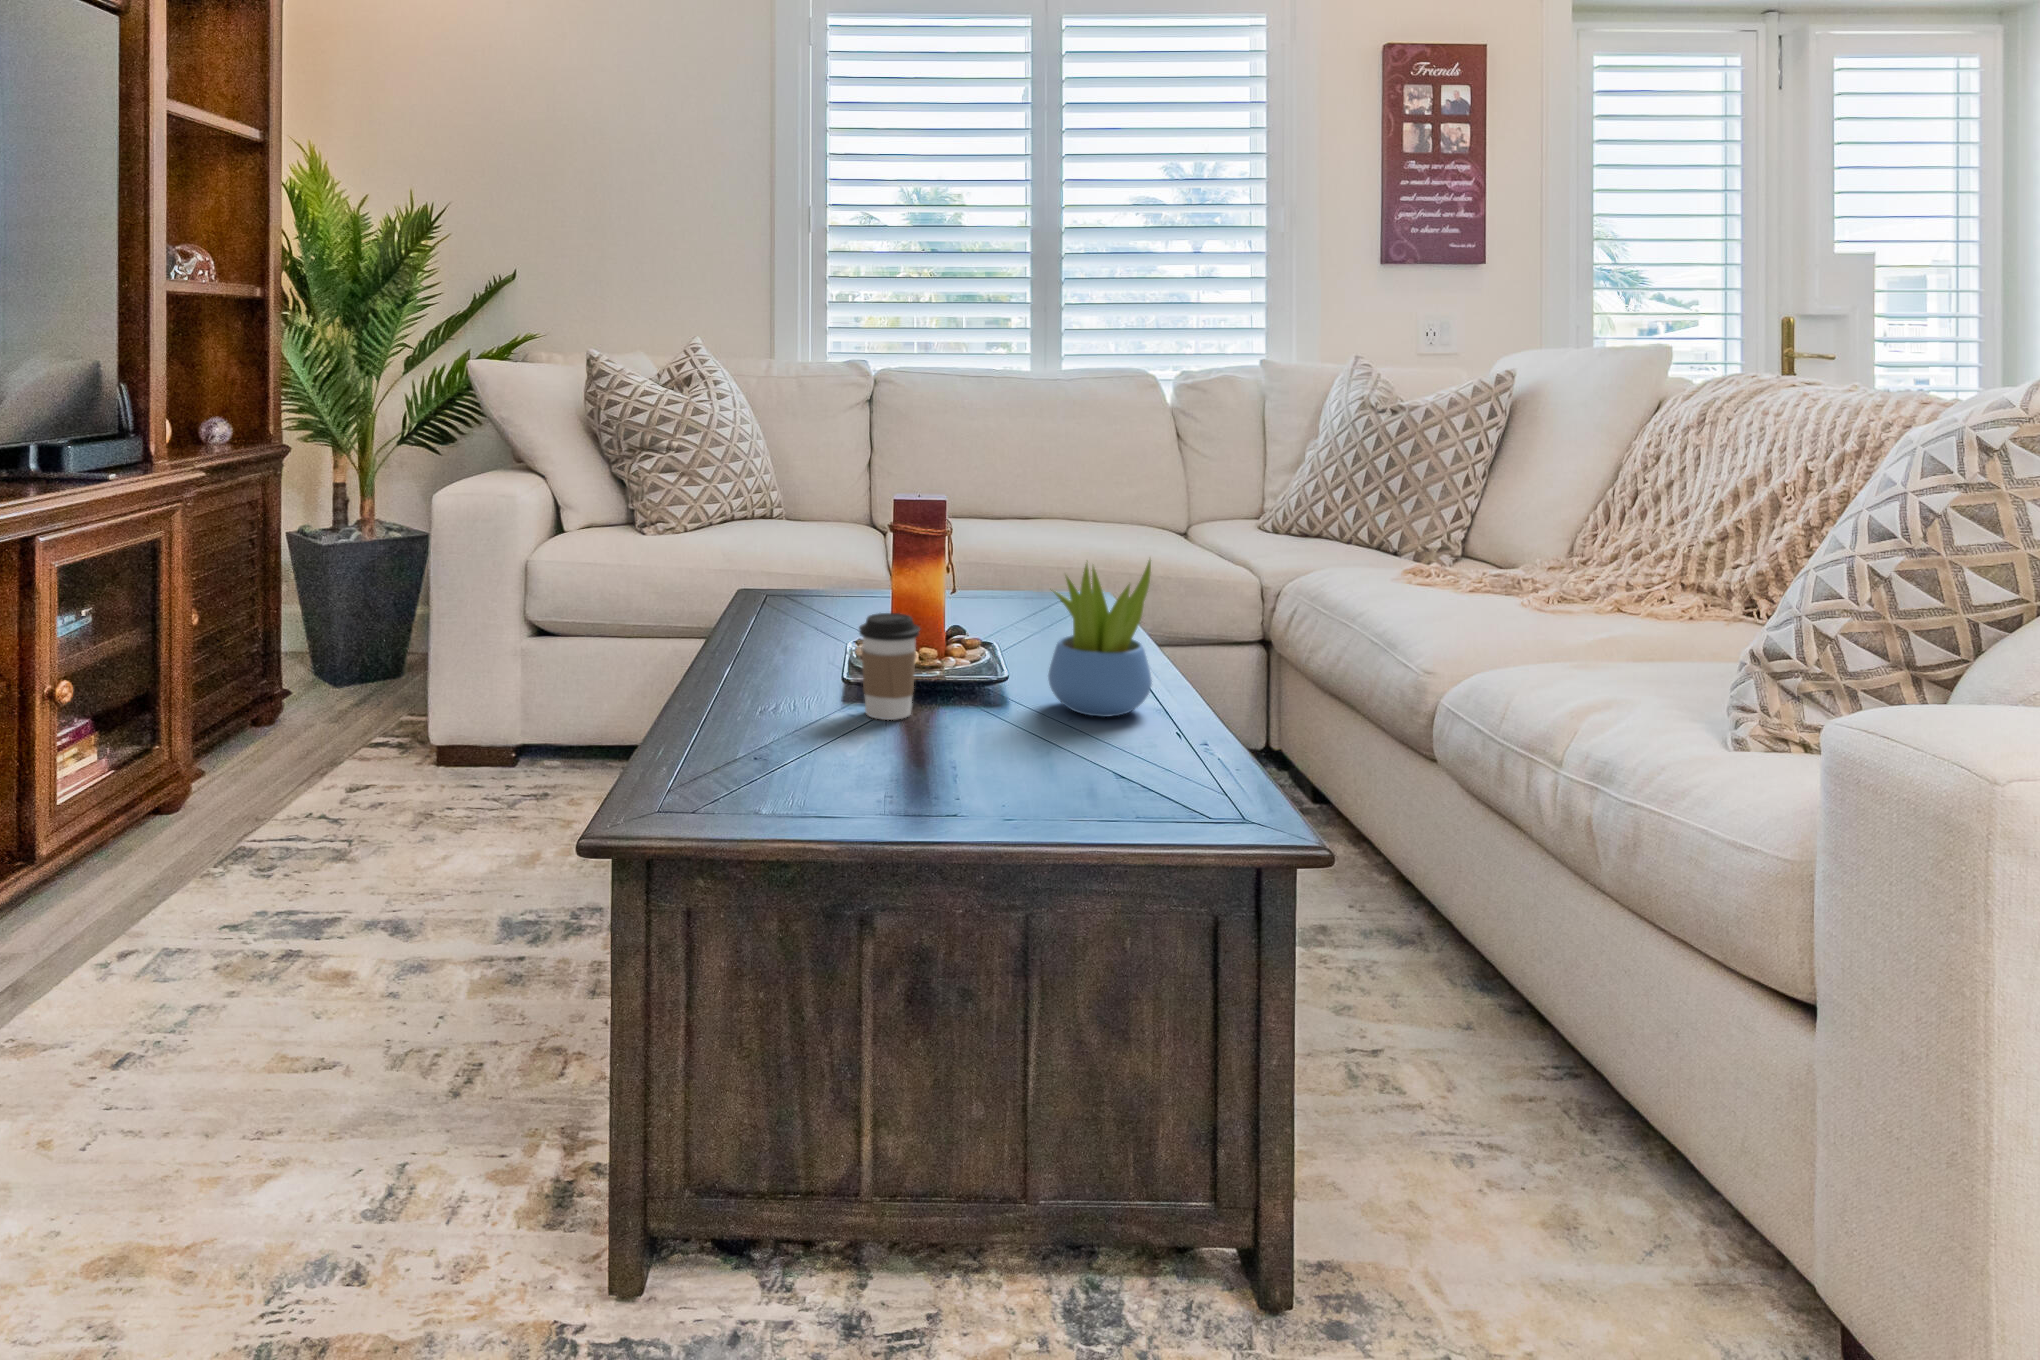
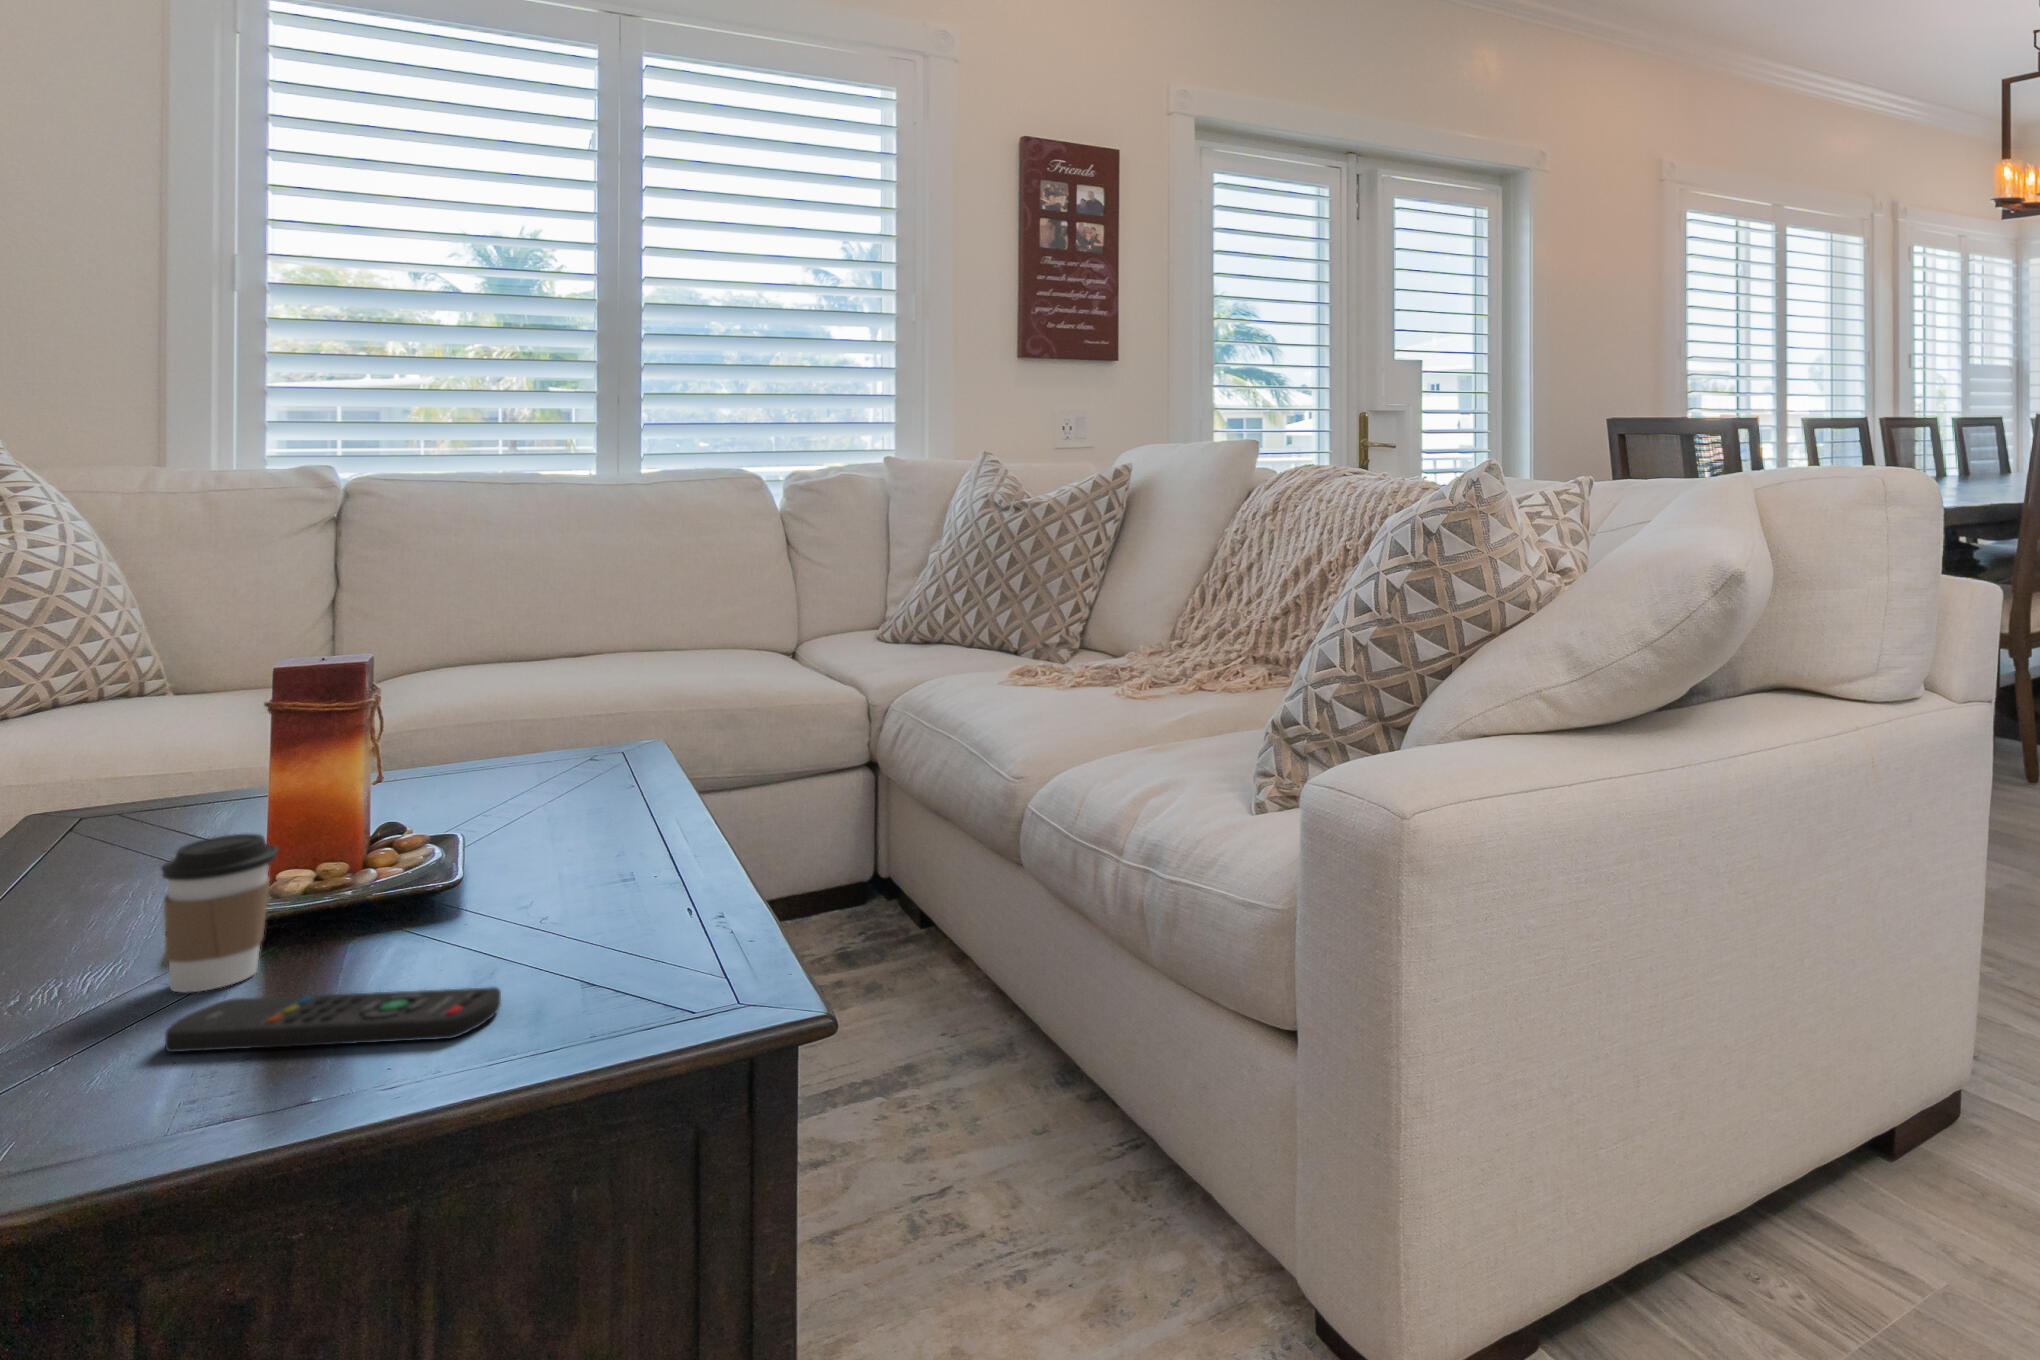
succulent plant: present [1048,560,1152,717] -> none [498,707,650,917]
remote control: none [879,728,1078,788] -> present [165,987,501,1052]

